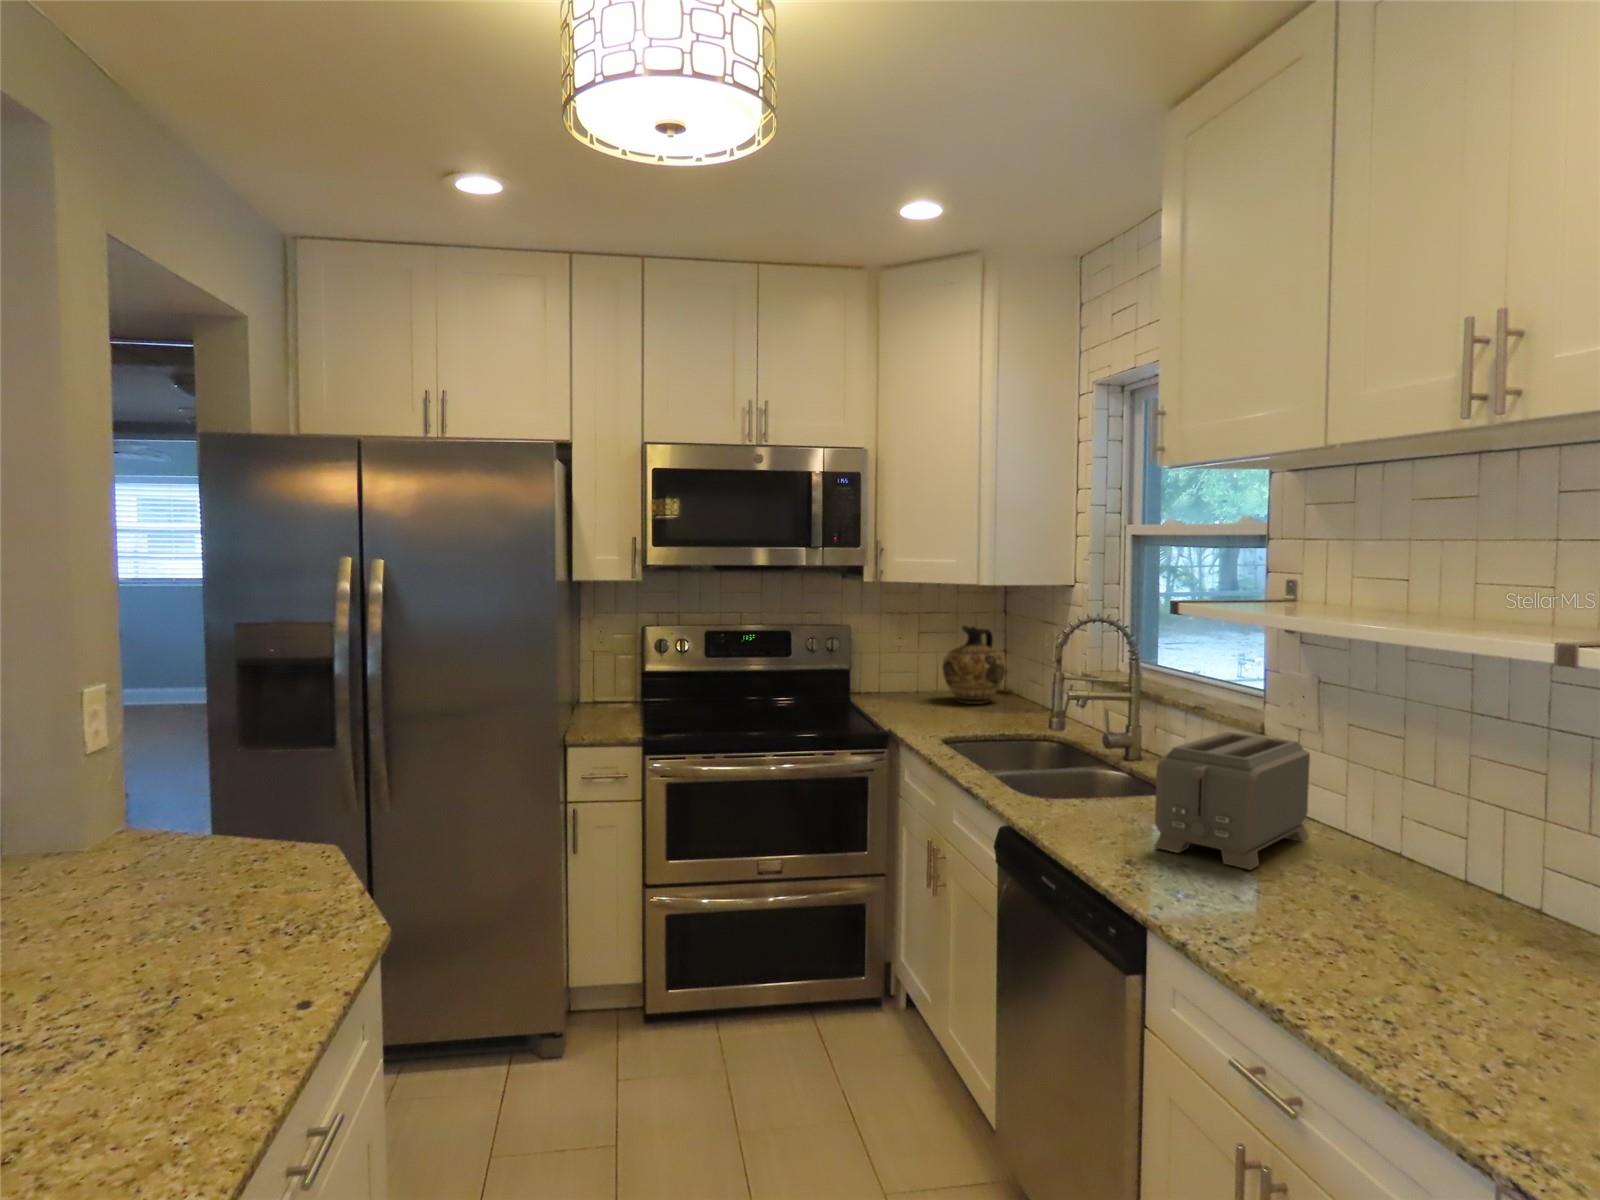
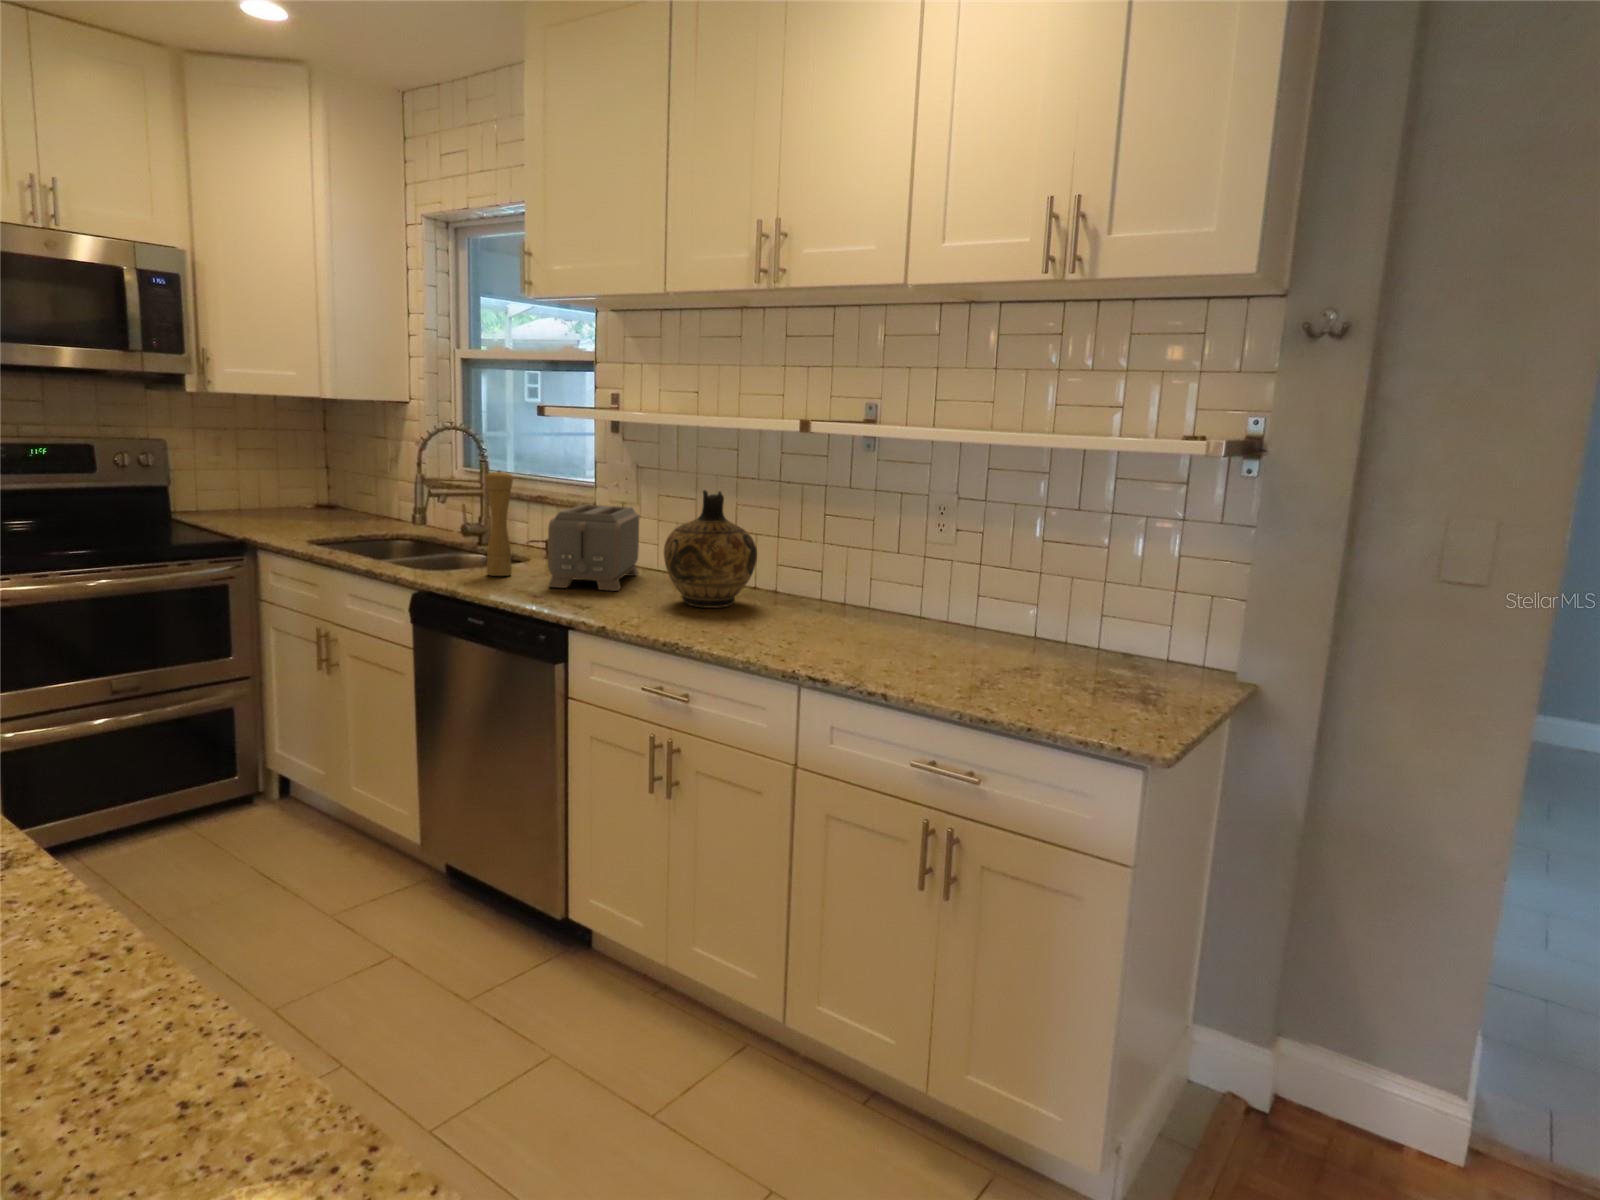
ceramic jug: present [942,626,1006,704] -> present [664,490,757,608]
pepper mill: none [1092,684,1129,819] -> present [485,471,513,576]

